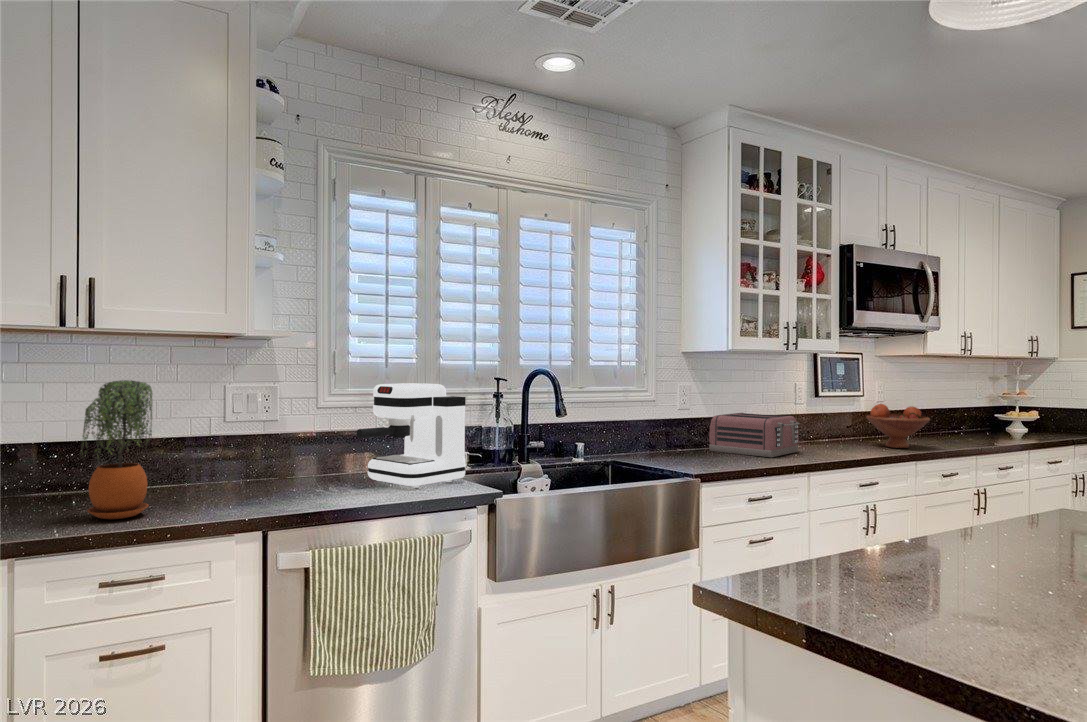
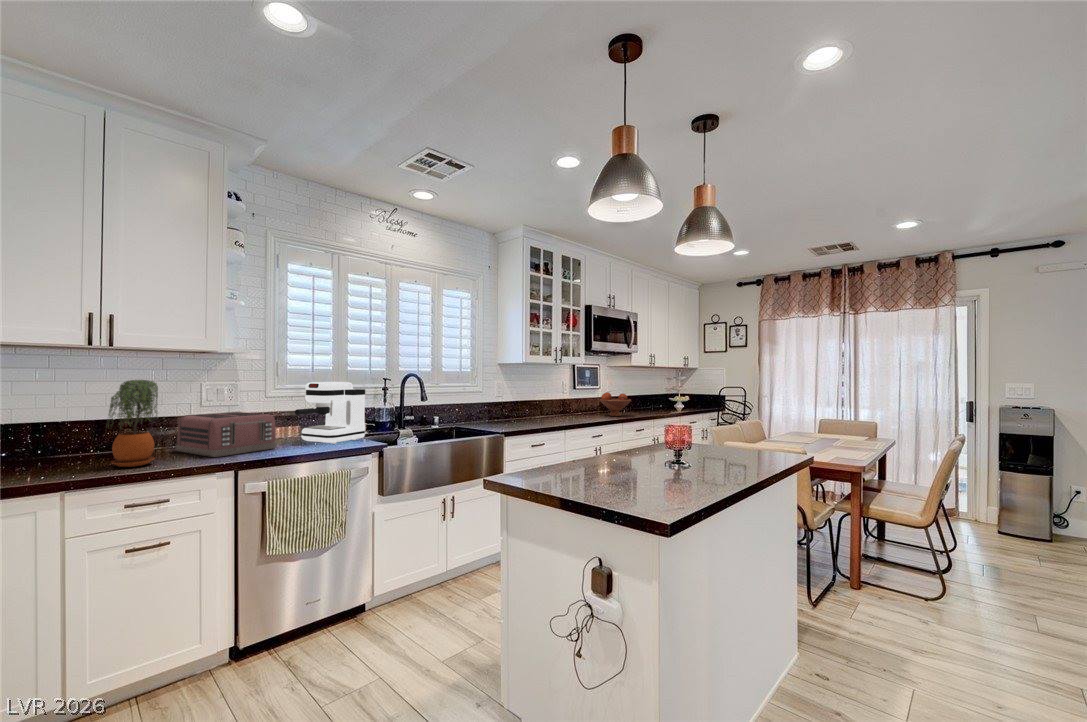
toaster: present [709,413,800,457] -> present [176,412,277,457]

